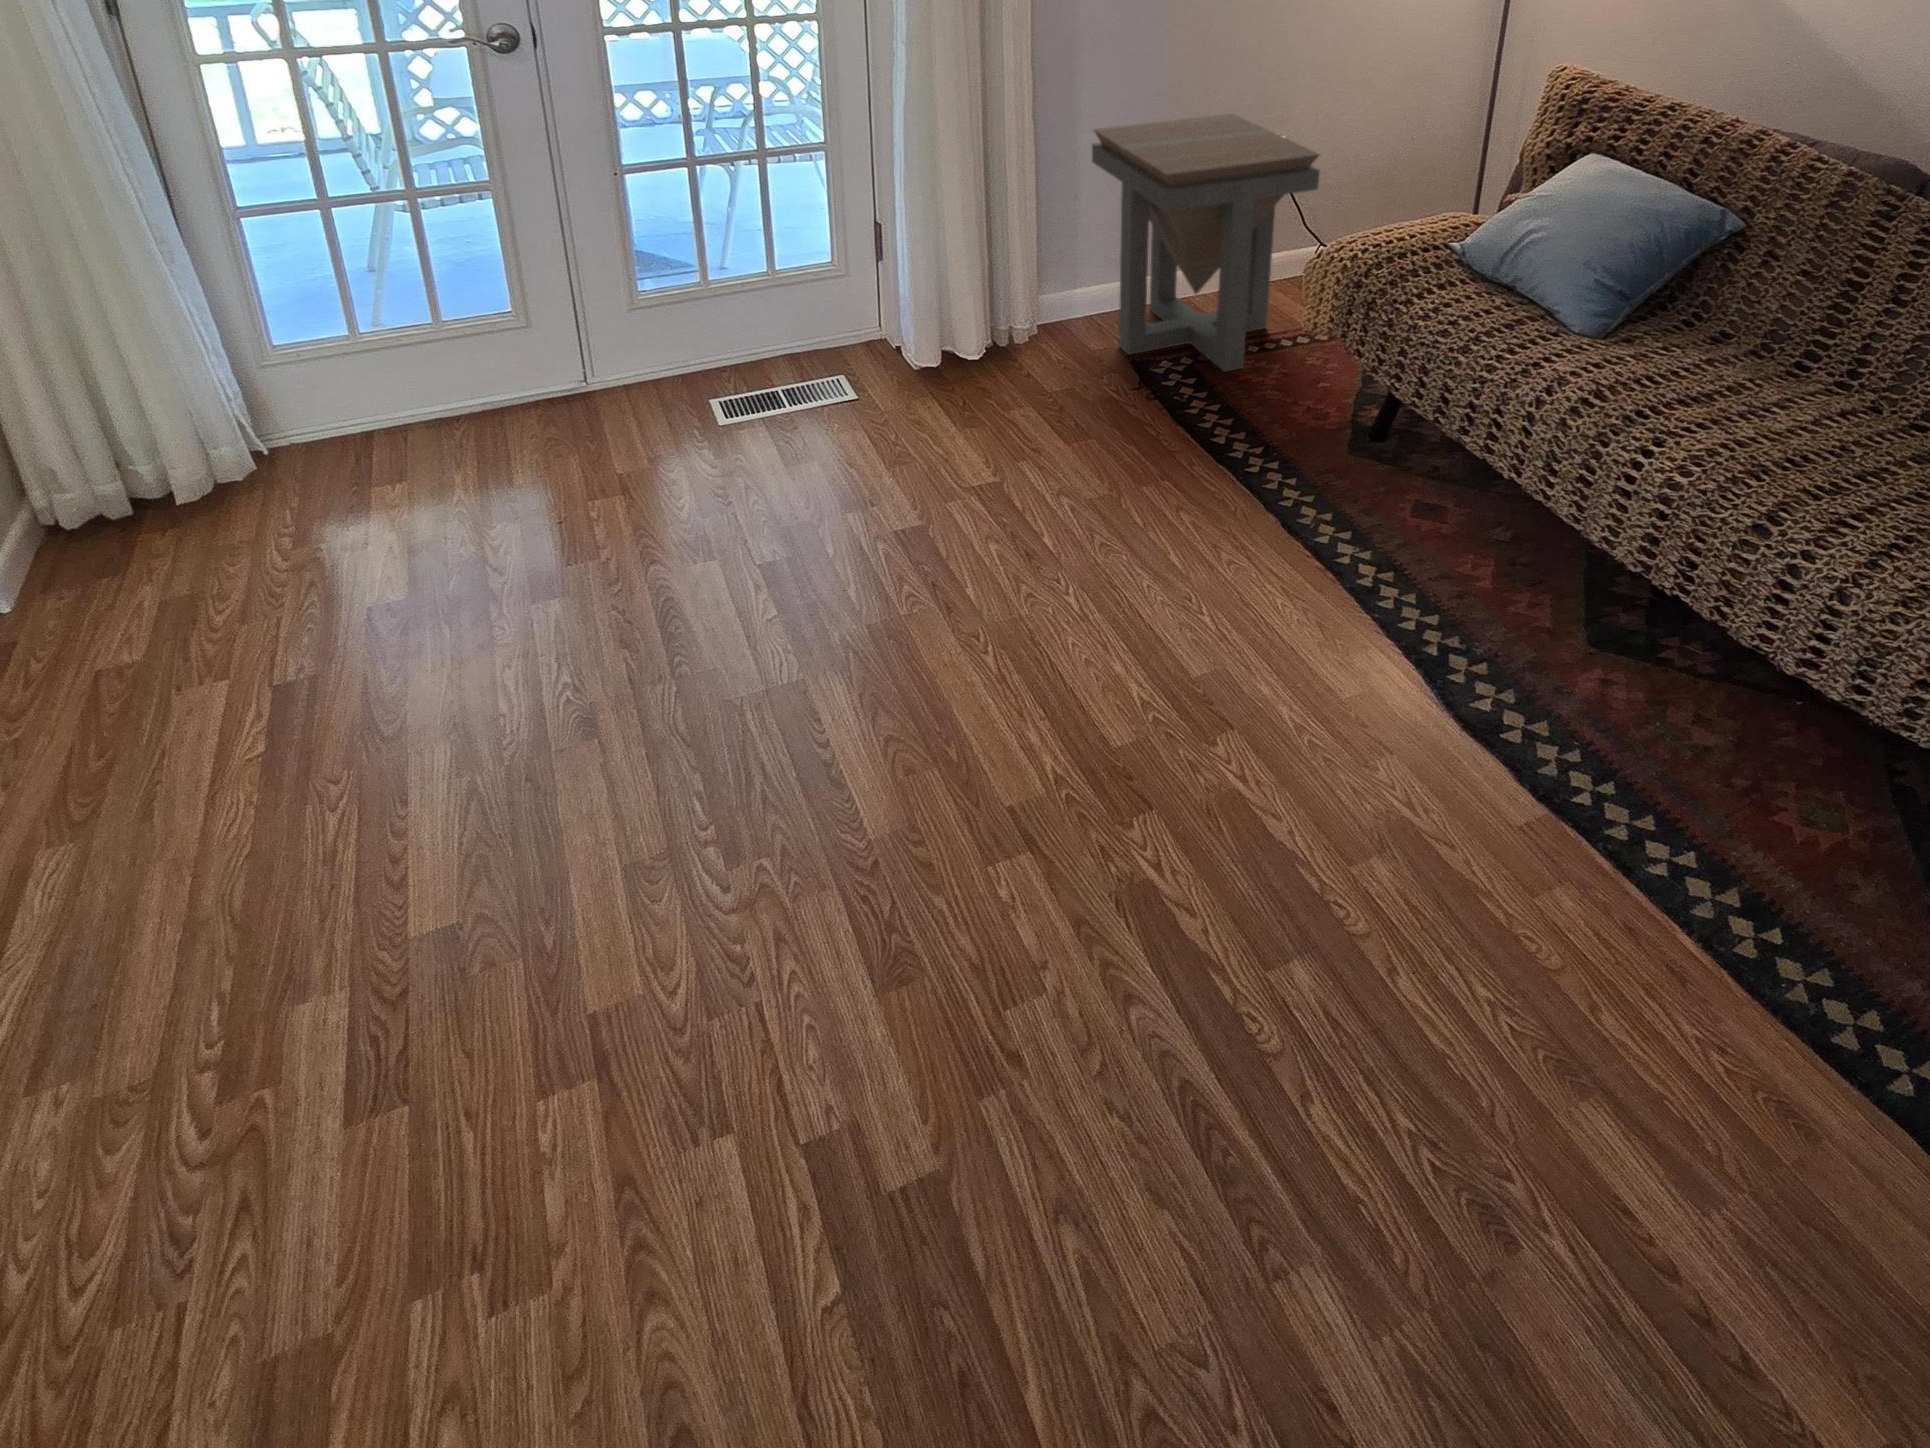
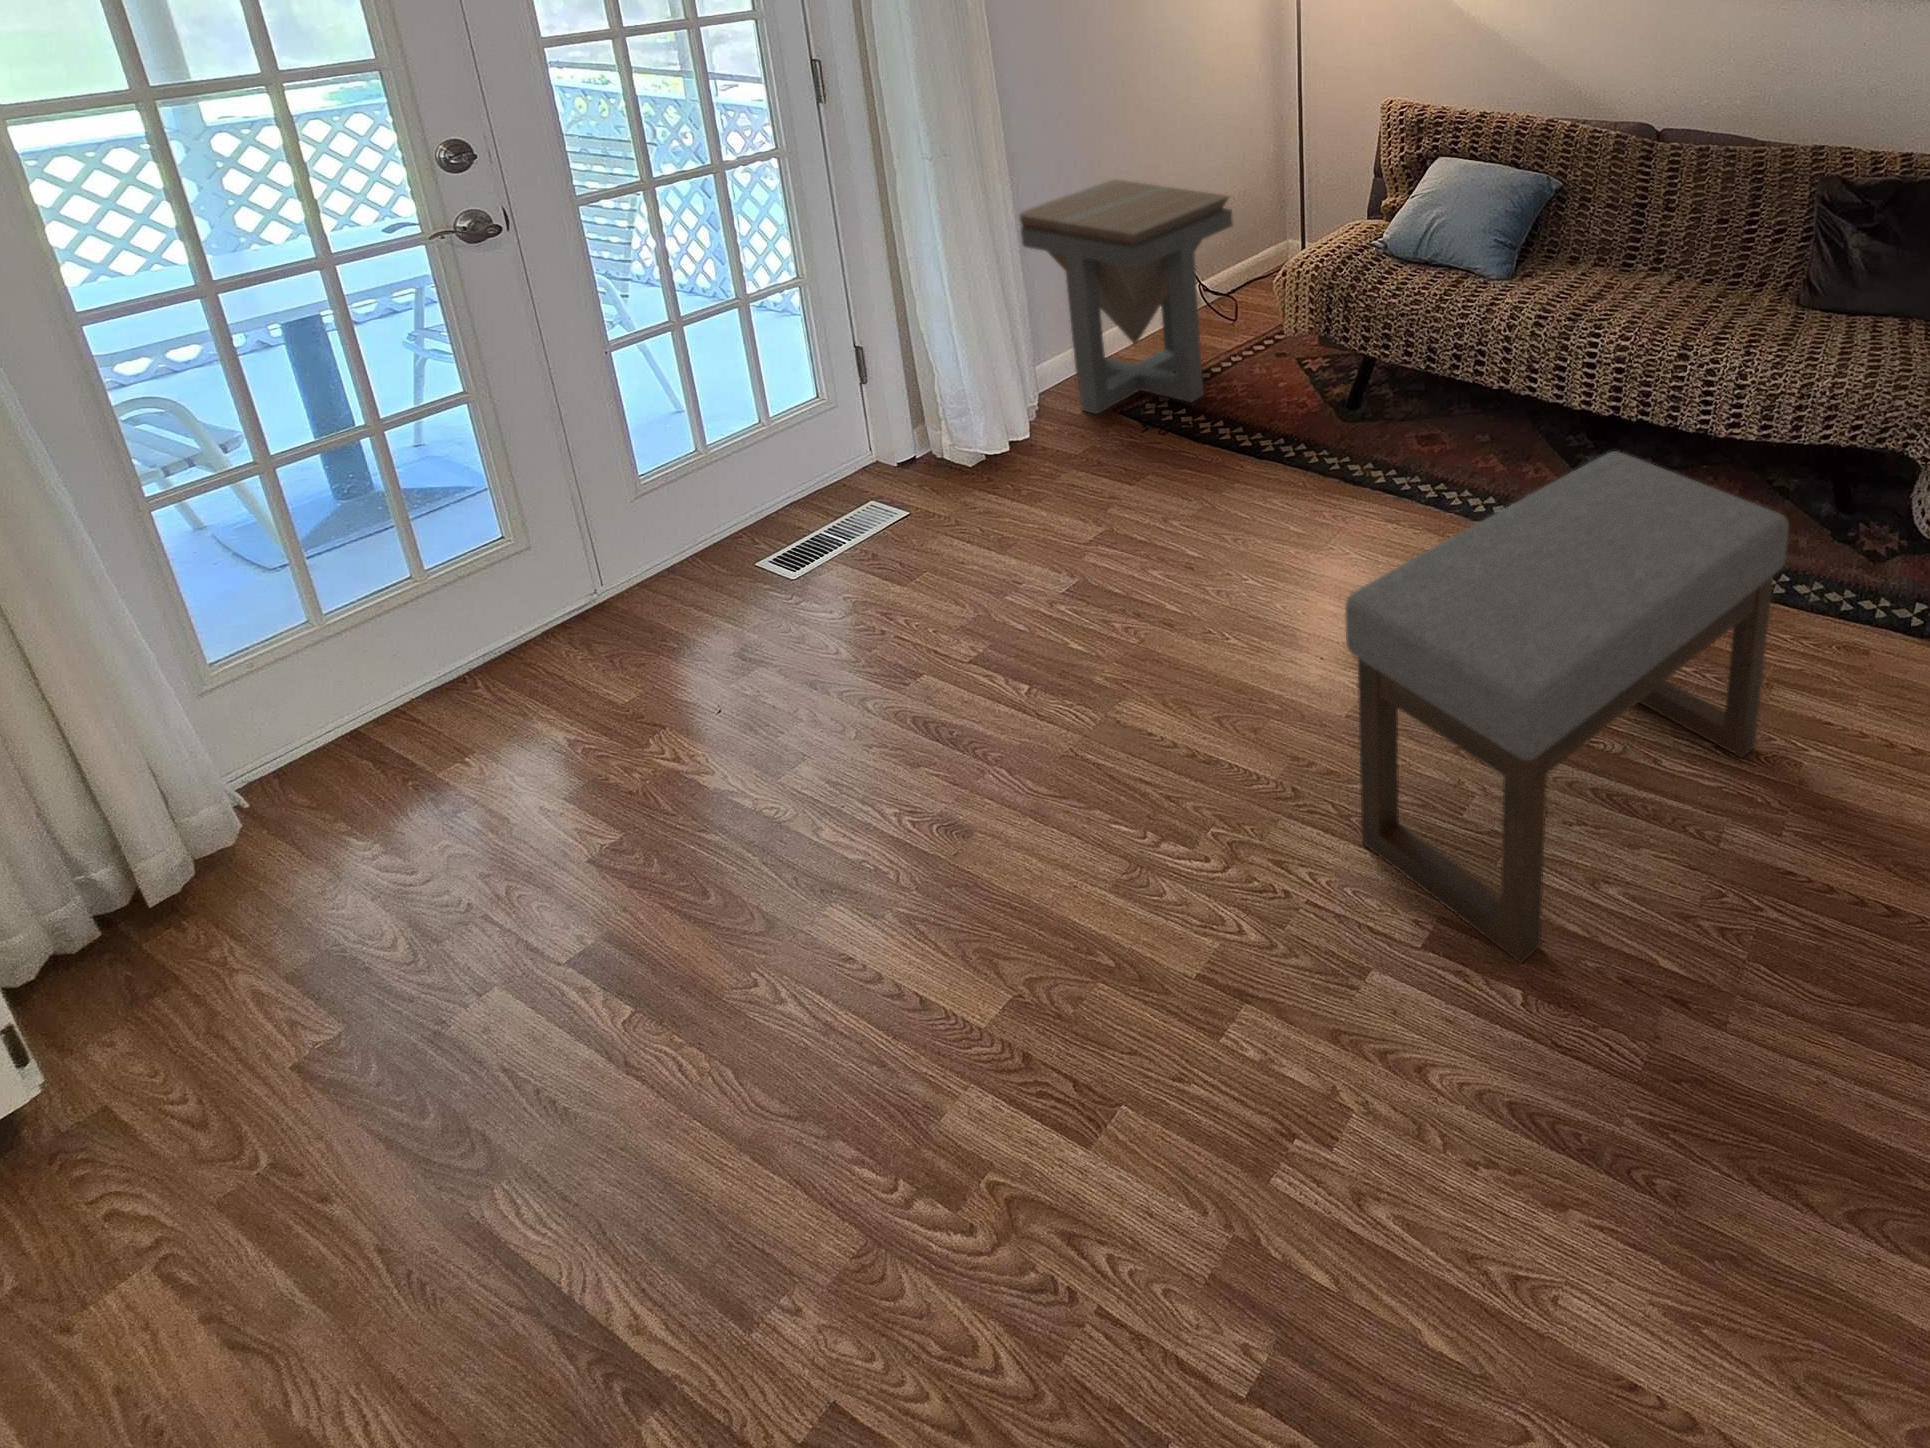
ottoman: none [813,631,1547,1257] -> present [1345,451,1789,963]

